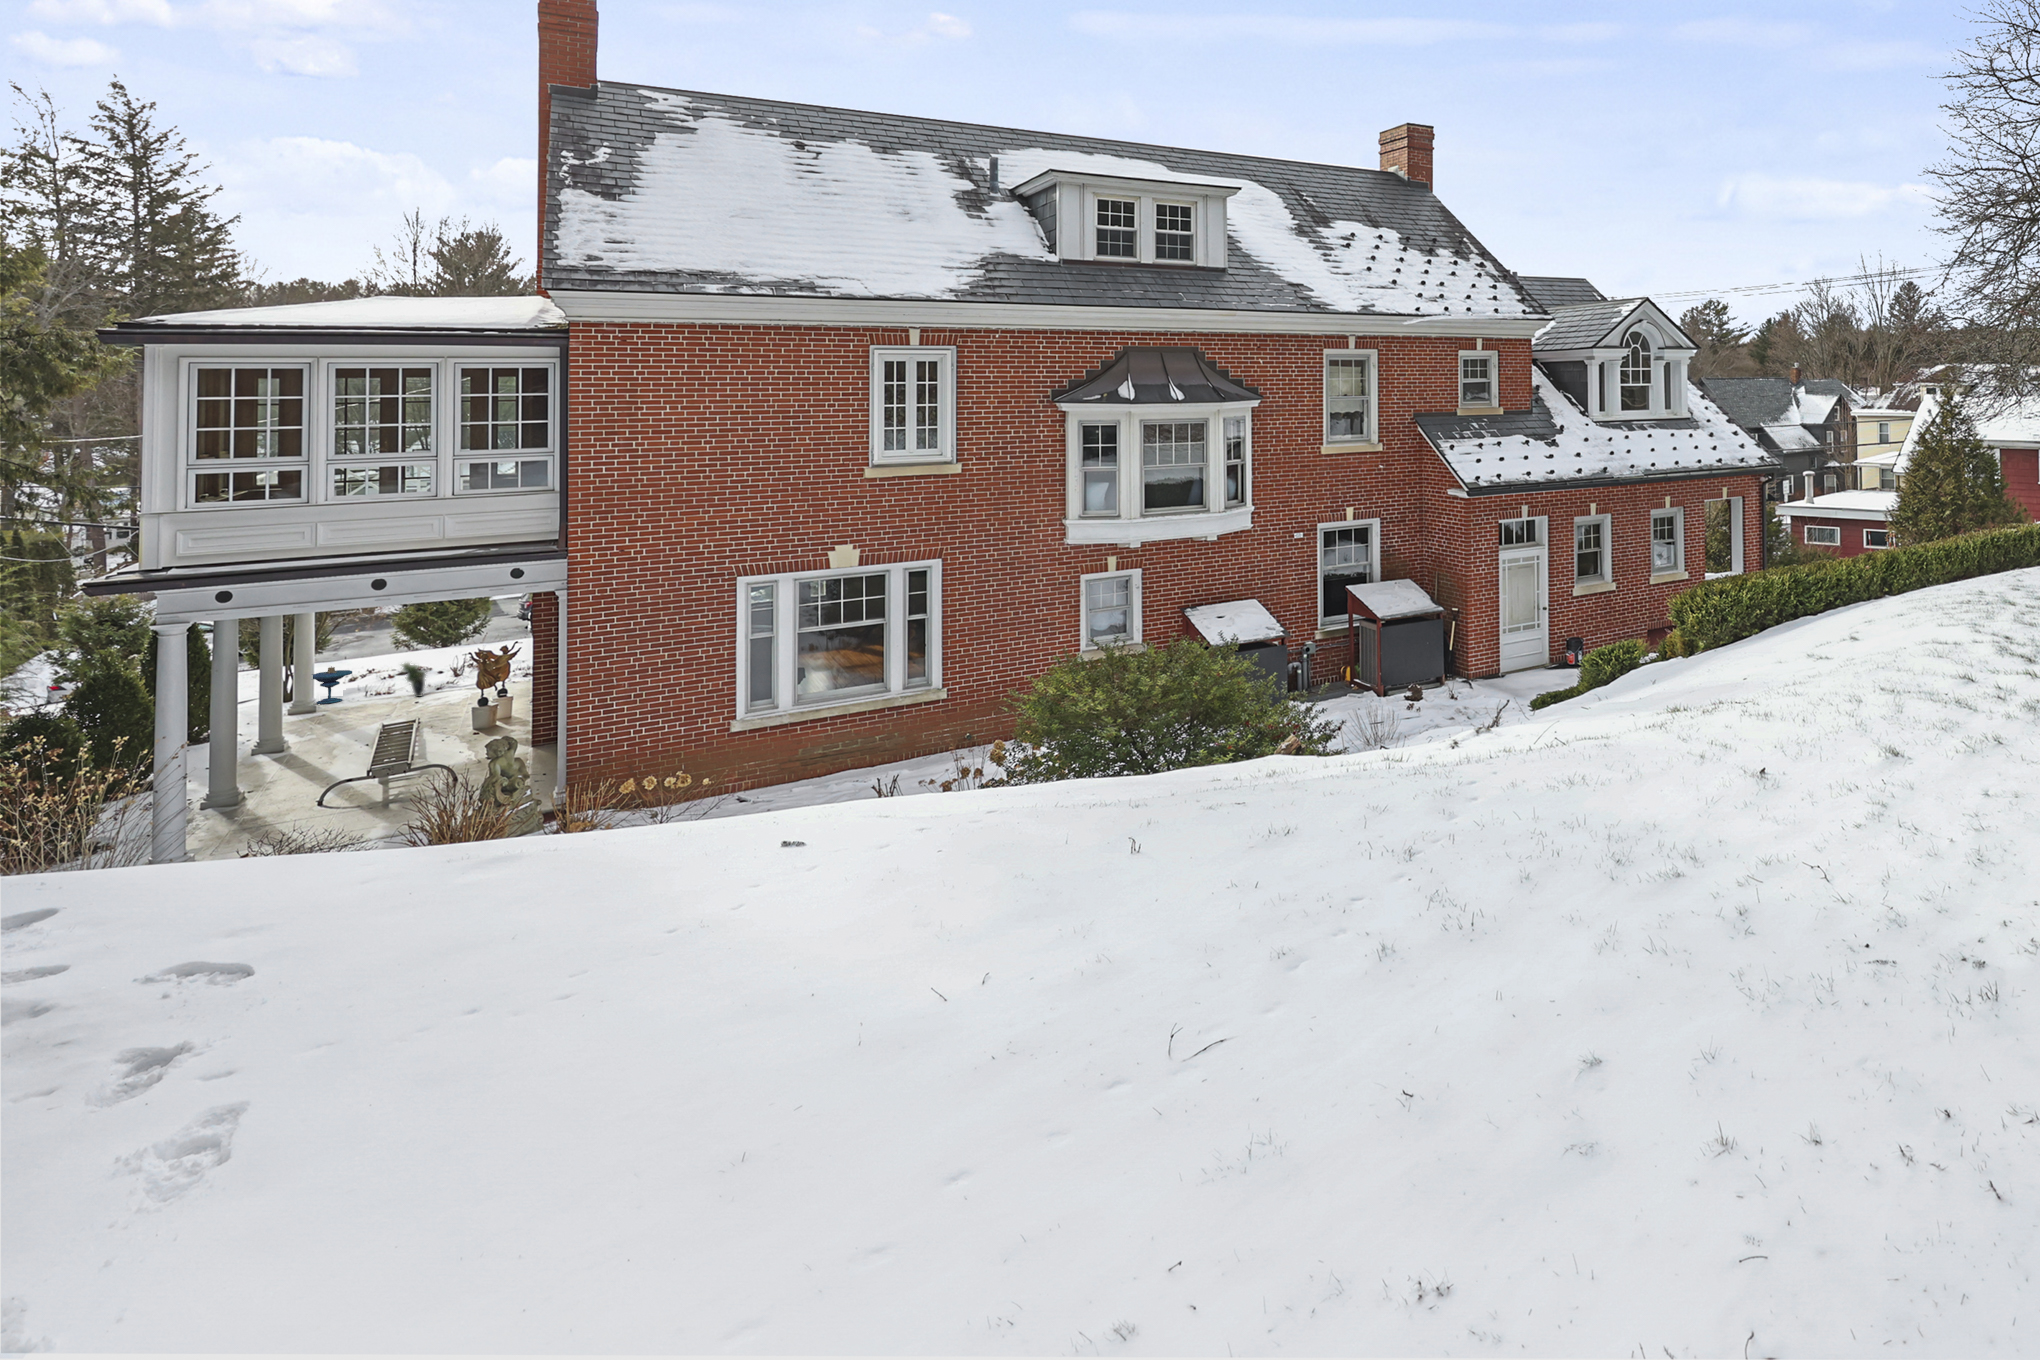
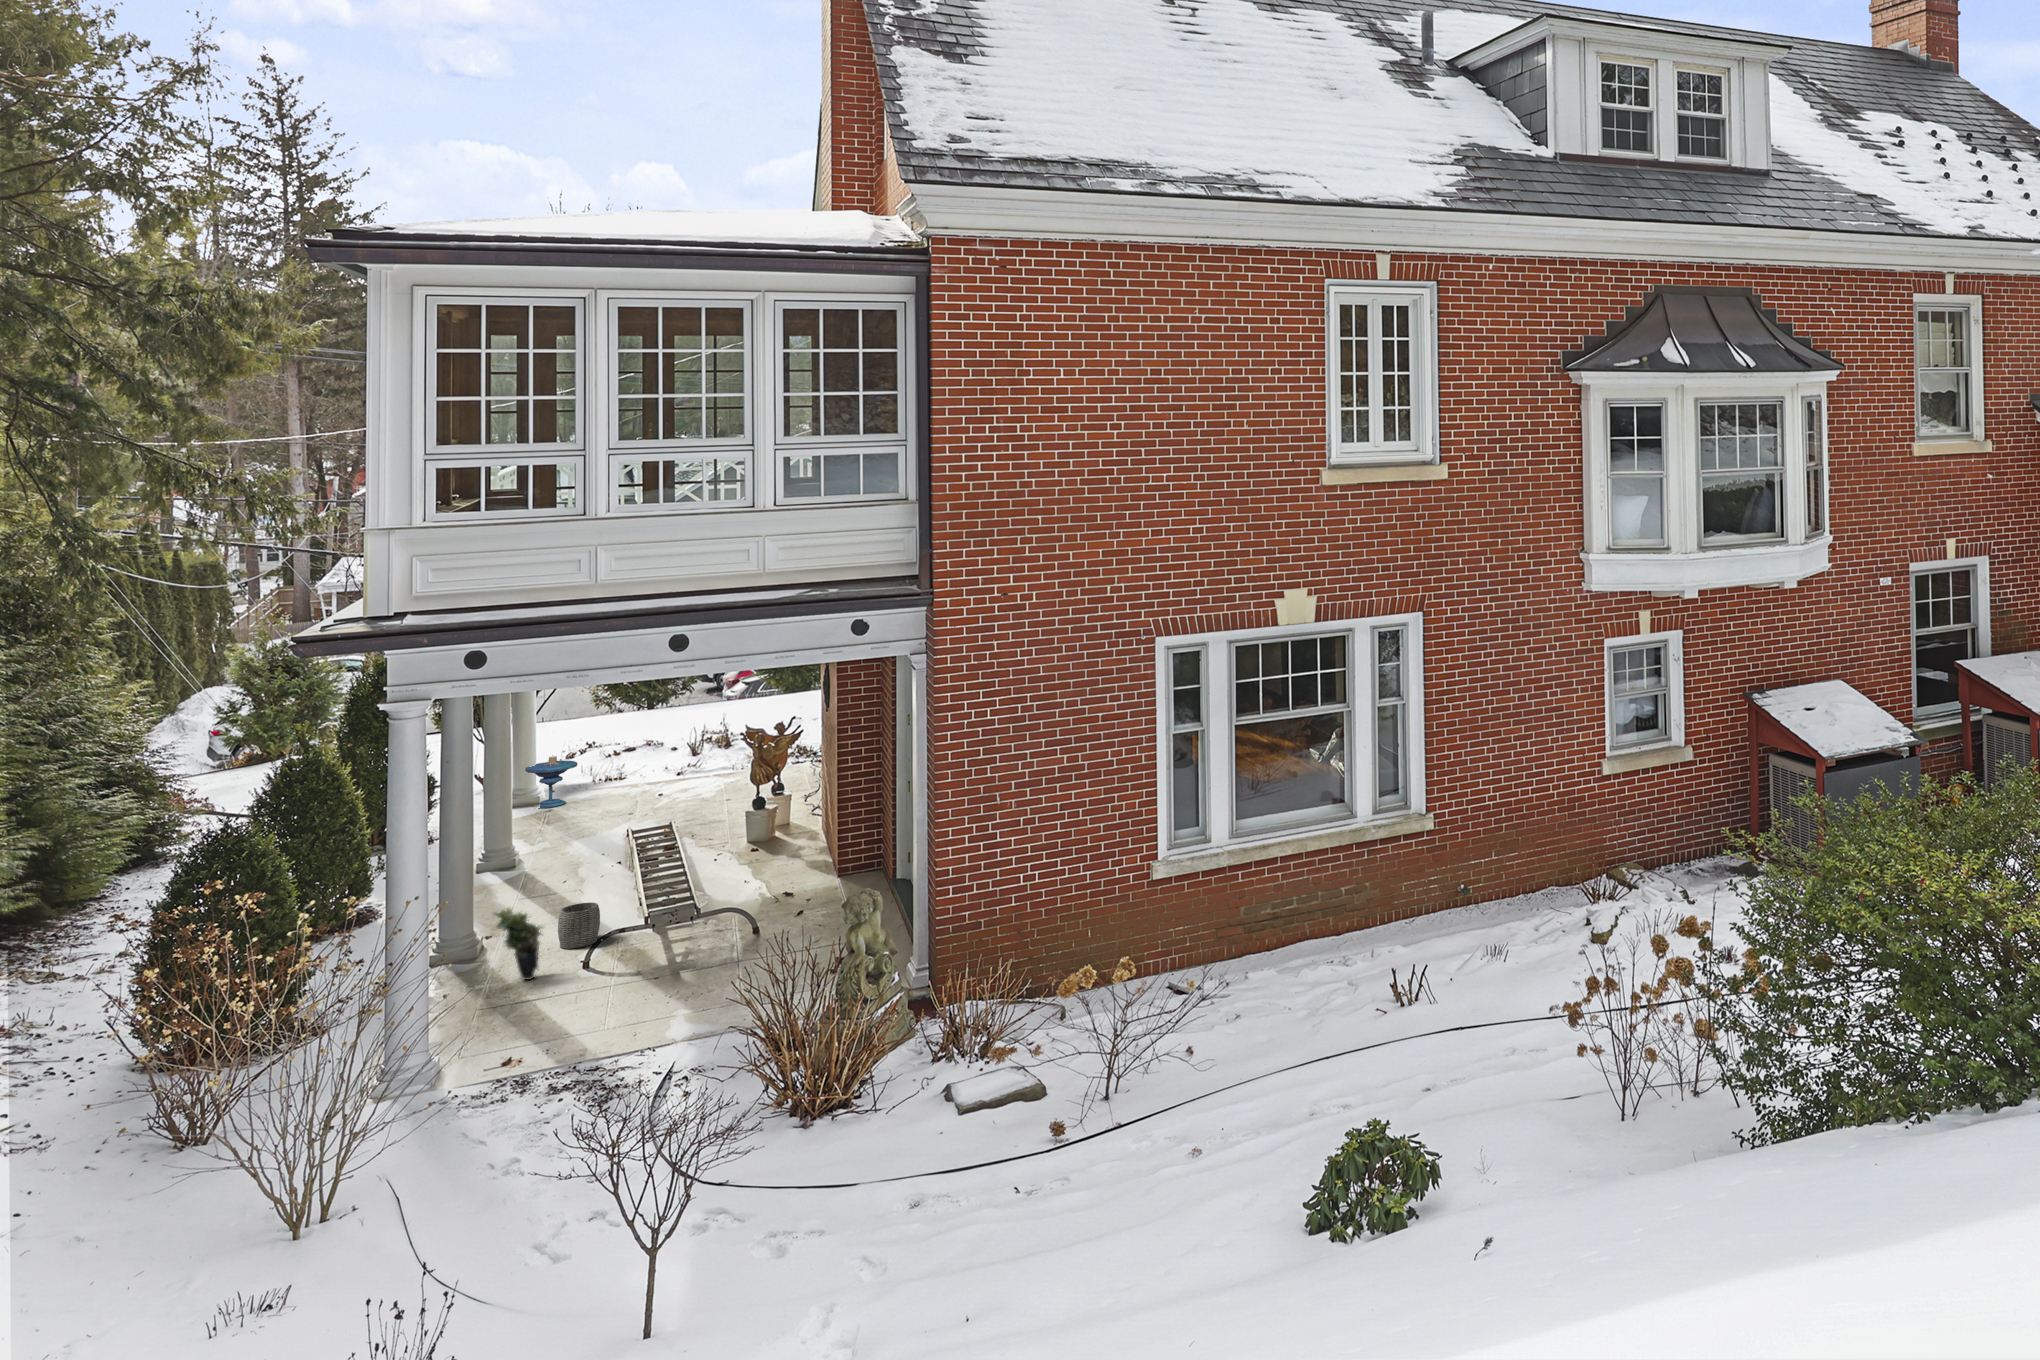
potted plant: present [402,663,426,697] -> present [494,908,542,980]
woven basket: none [305,760,338,790] -> present [558,902,600,949]

